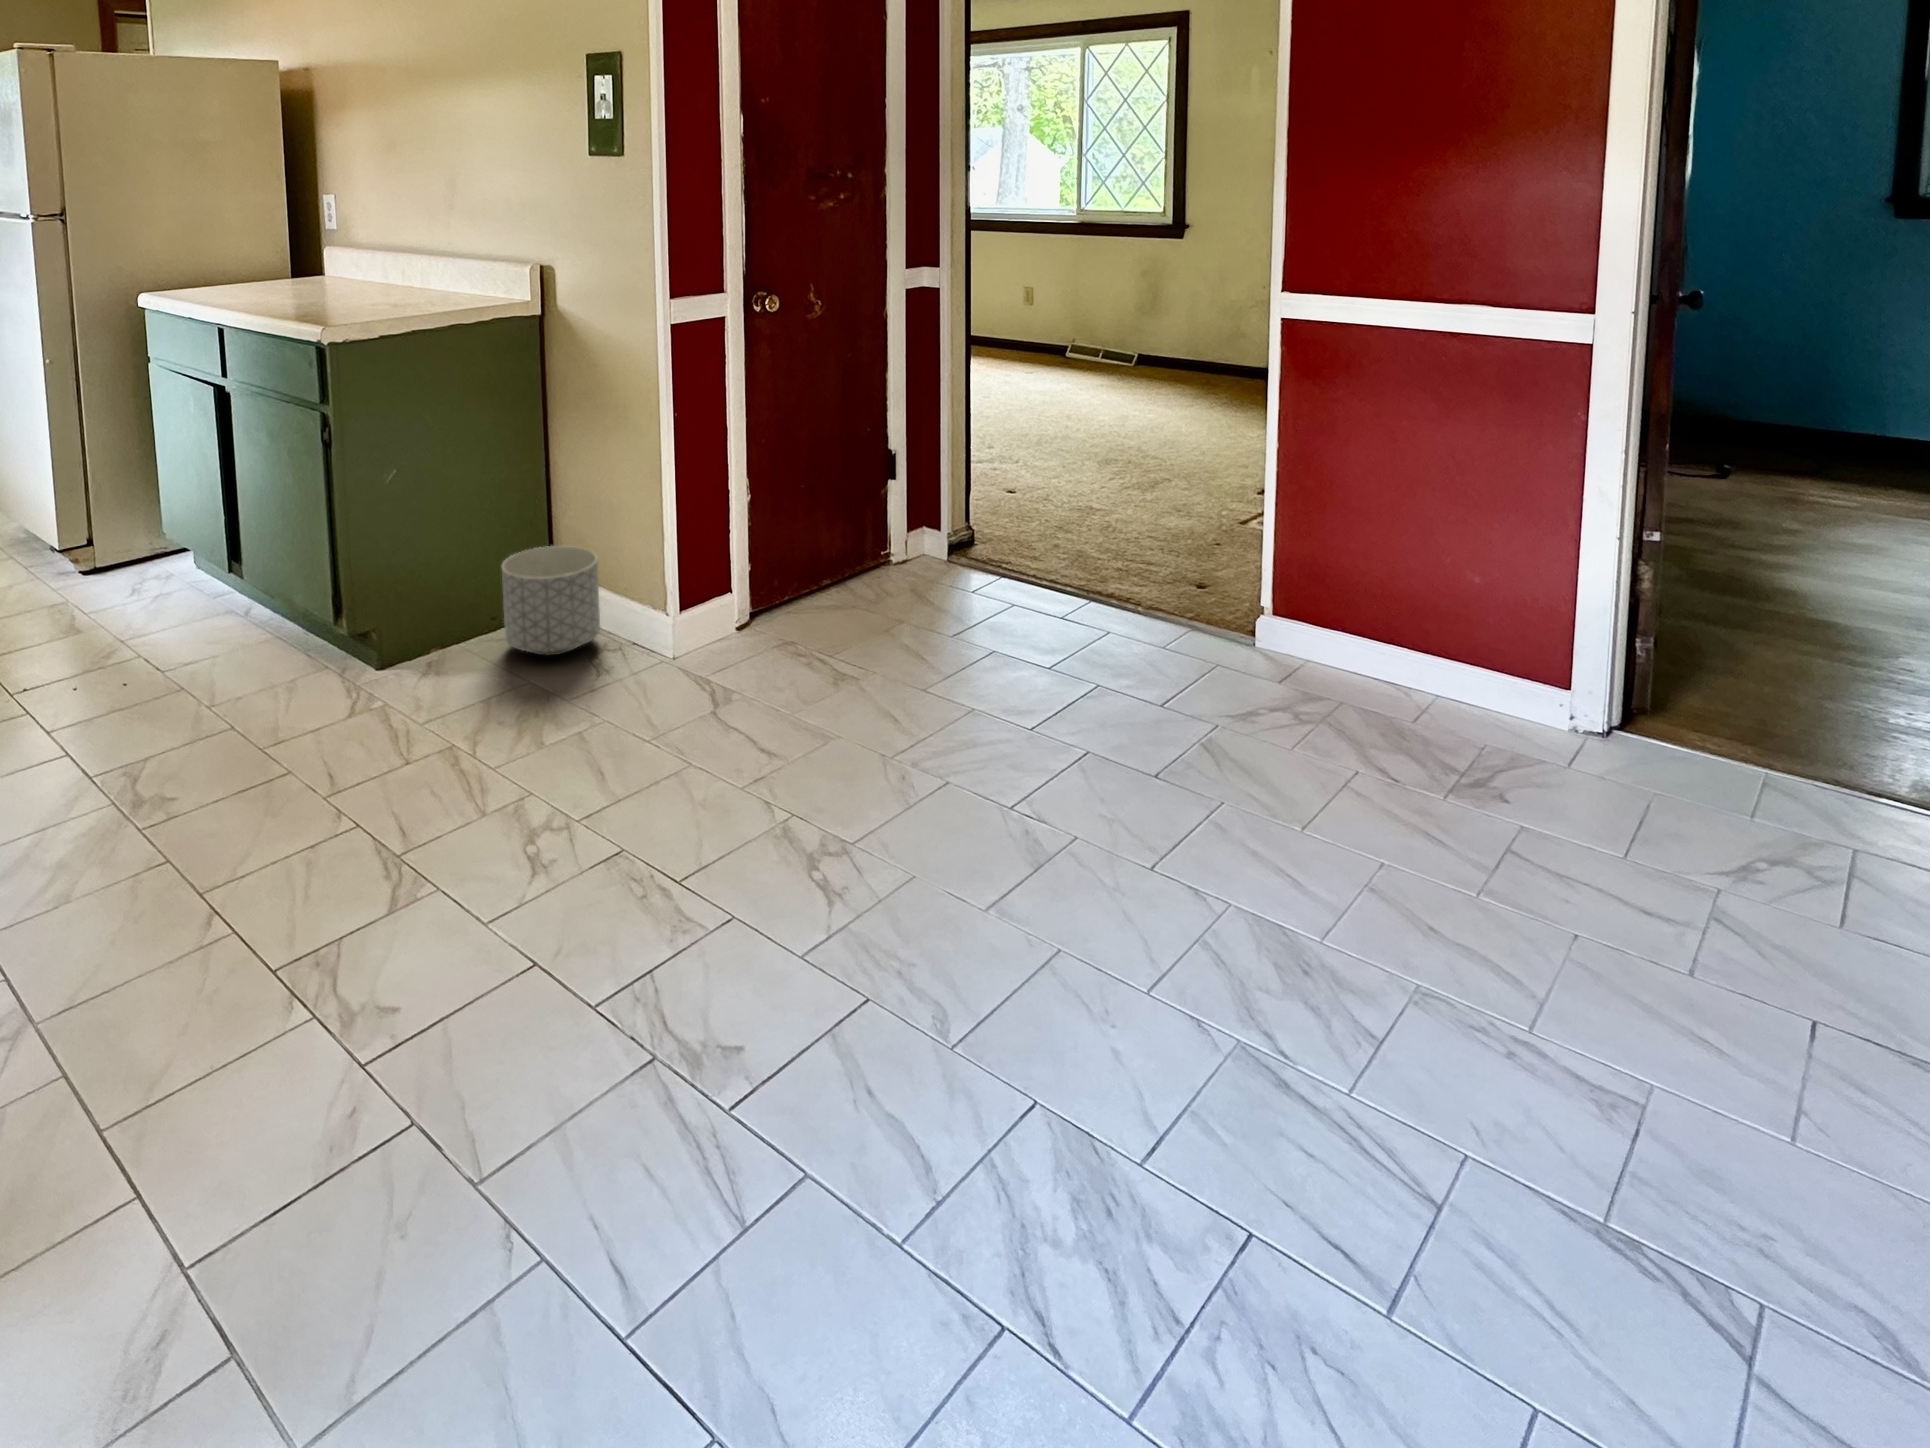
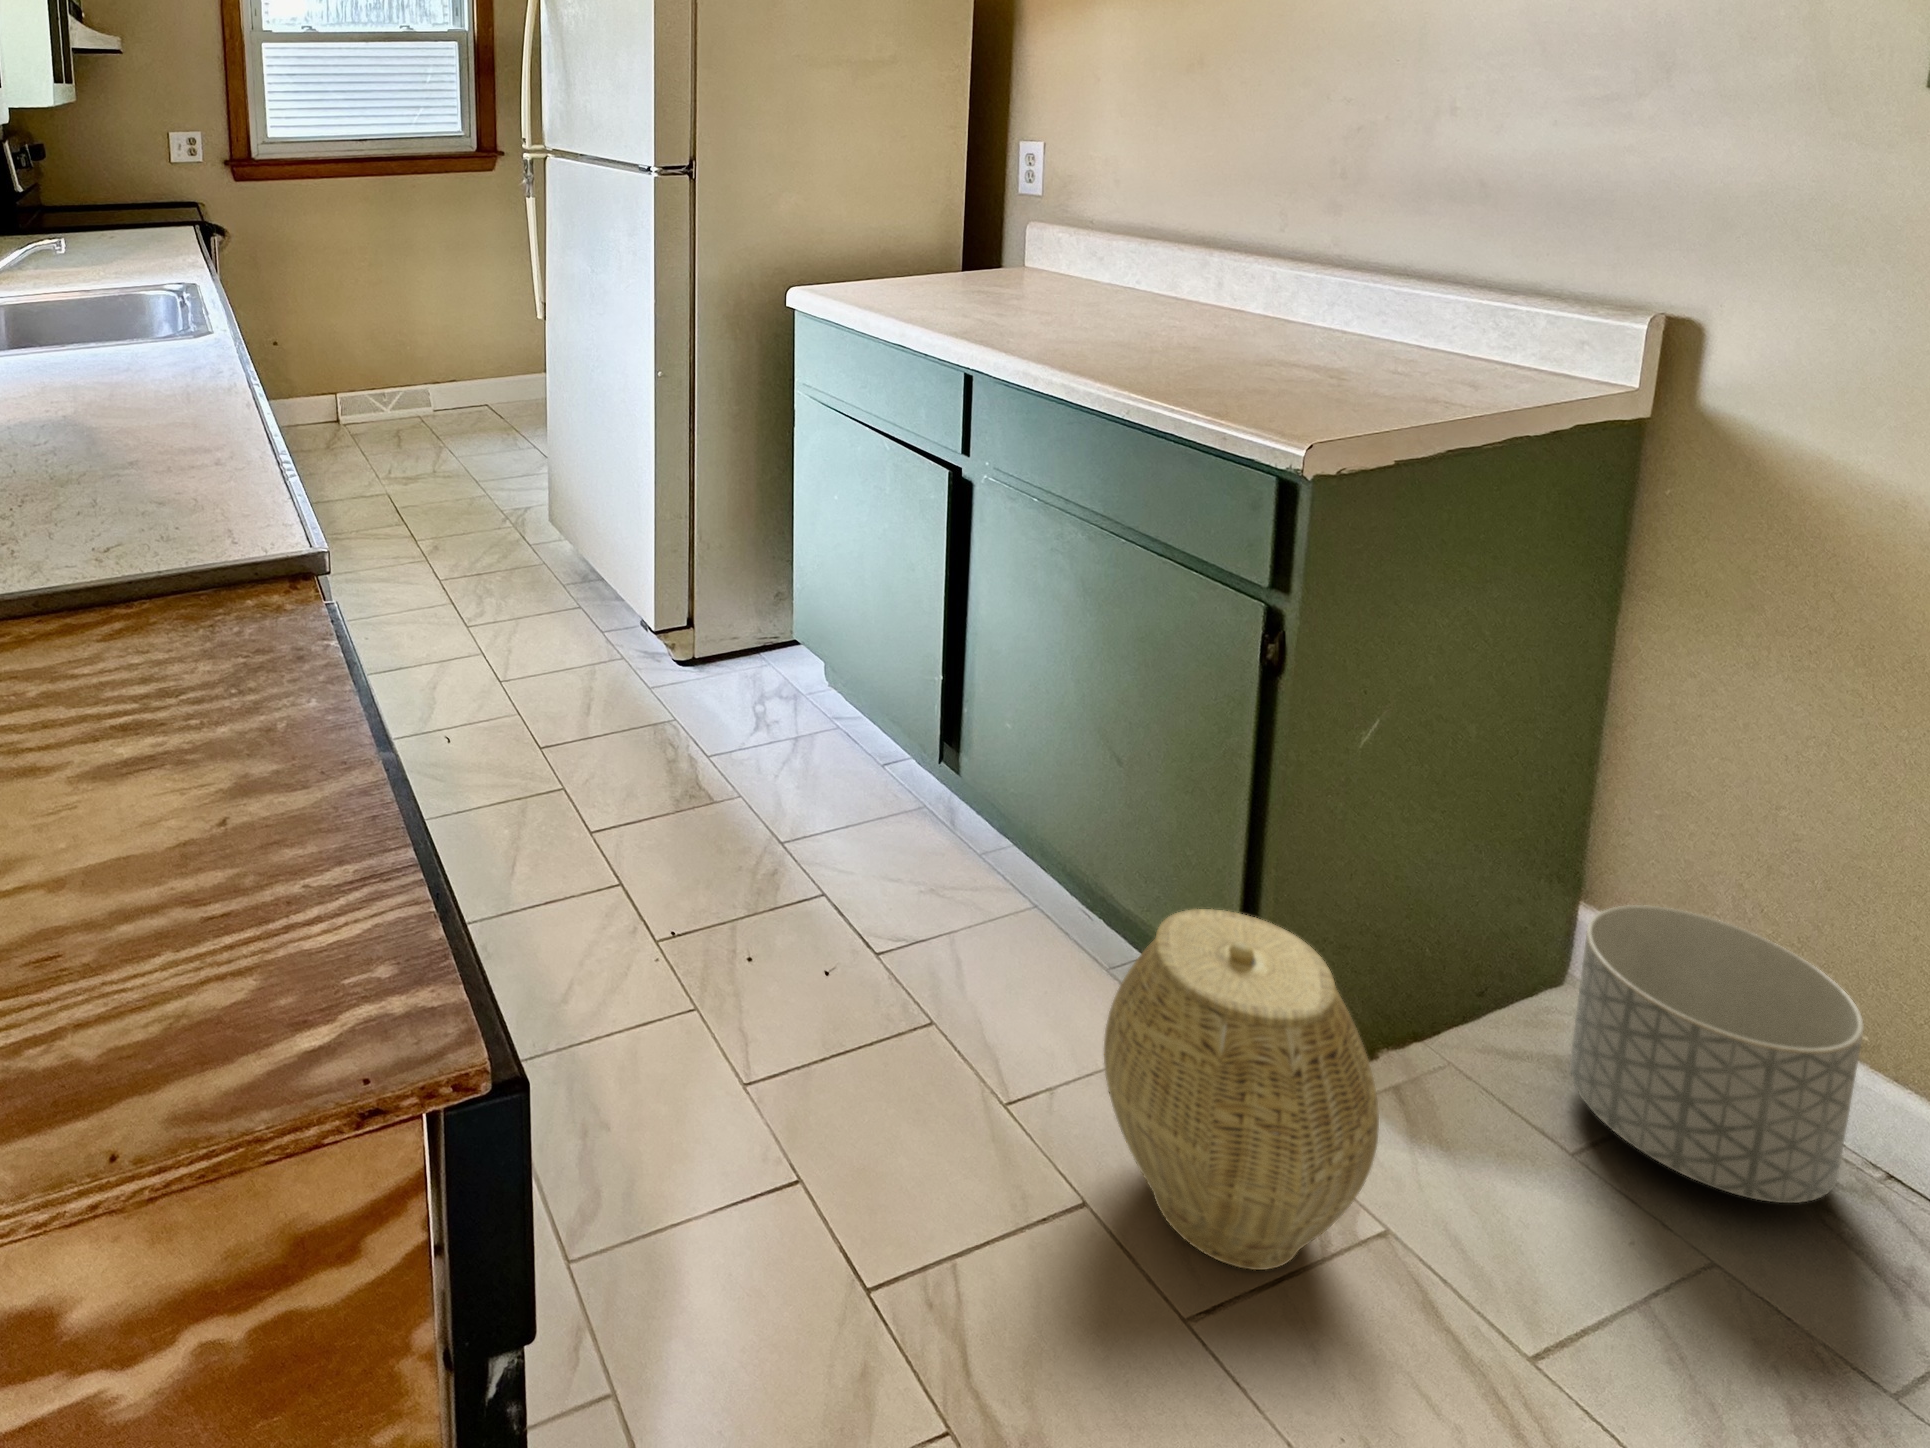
woven basket: none [236,566,365,728] -> present [1104,909,1379,1270]

